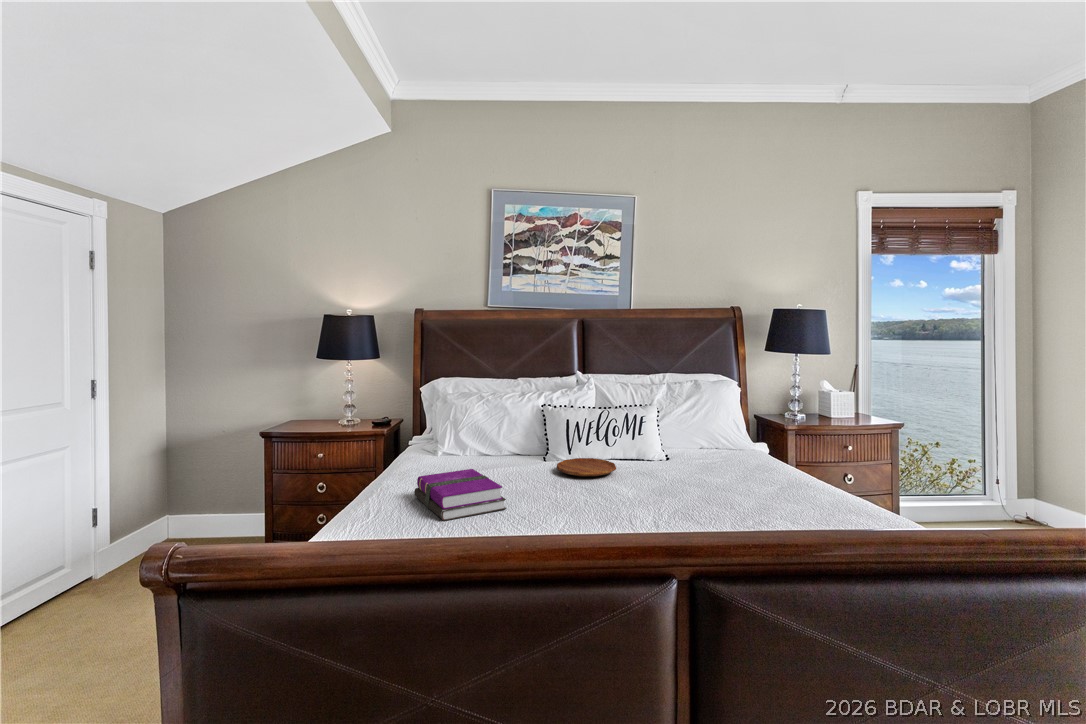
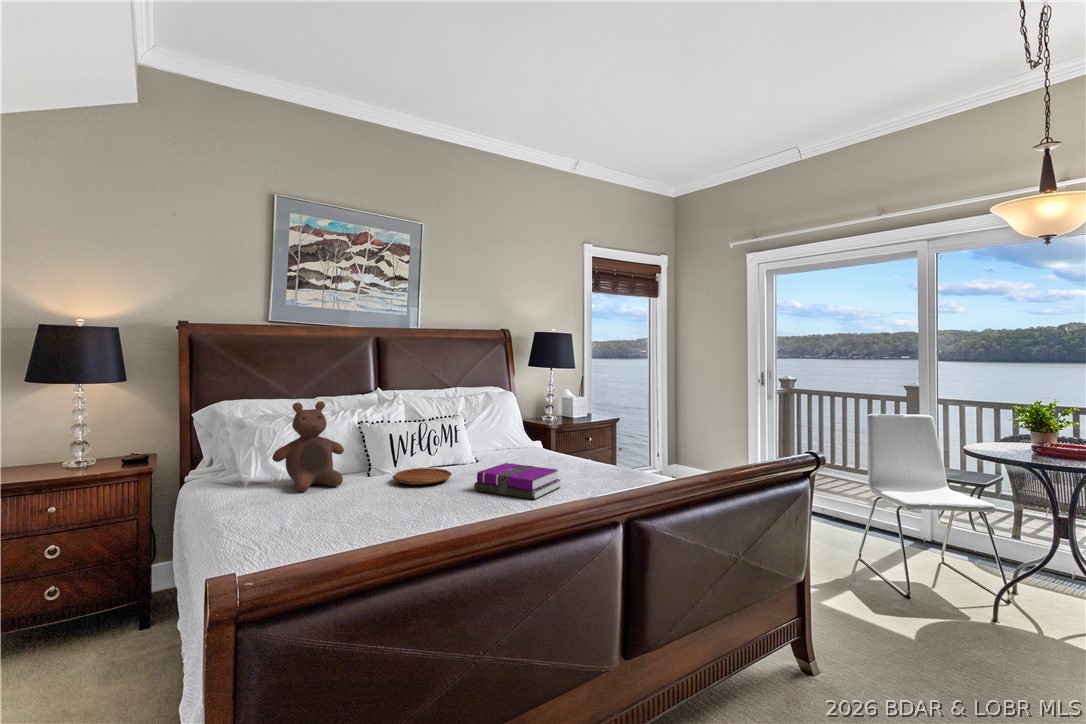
stuffed bear: none [456,384,520,468] -> present [272,401,344,491]
notebook: present [414,469,506,521] -> present [474,463,560,500]

